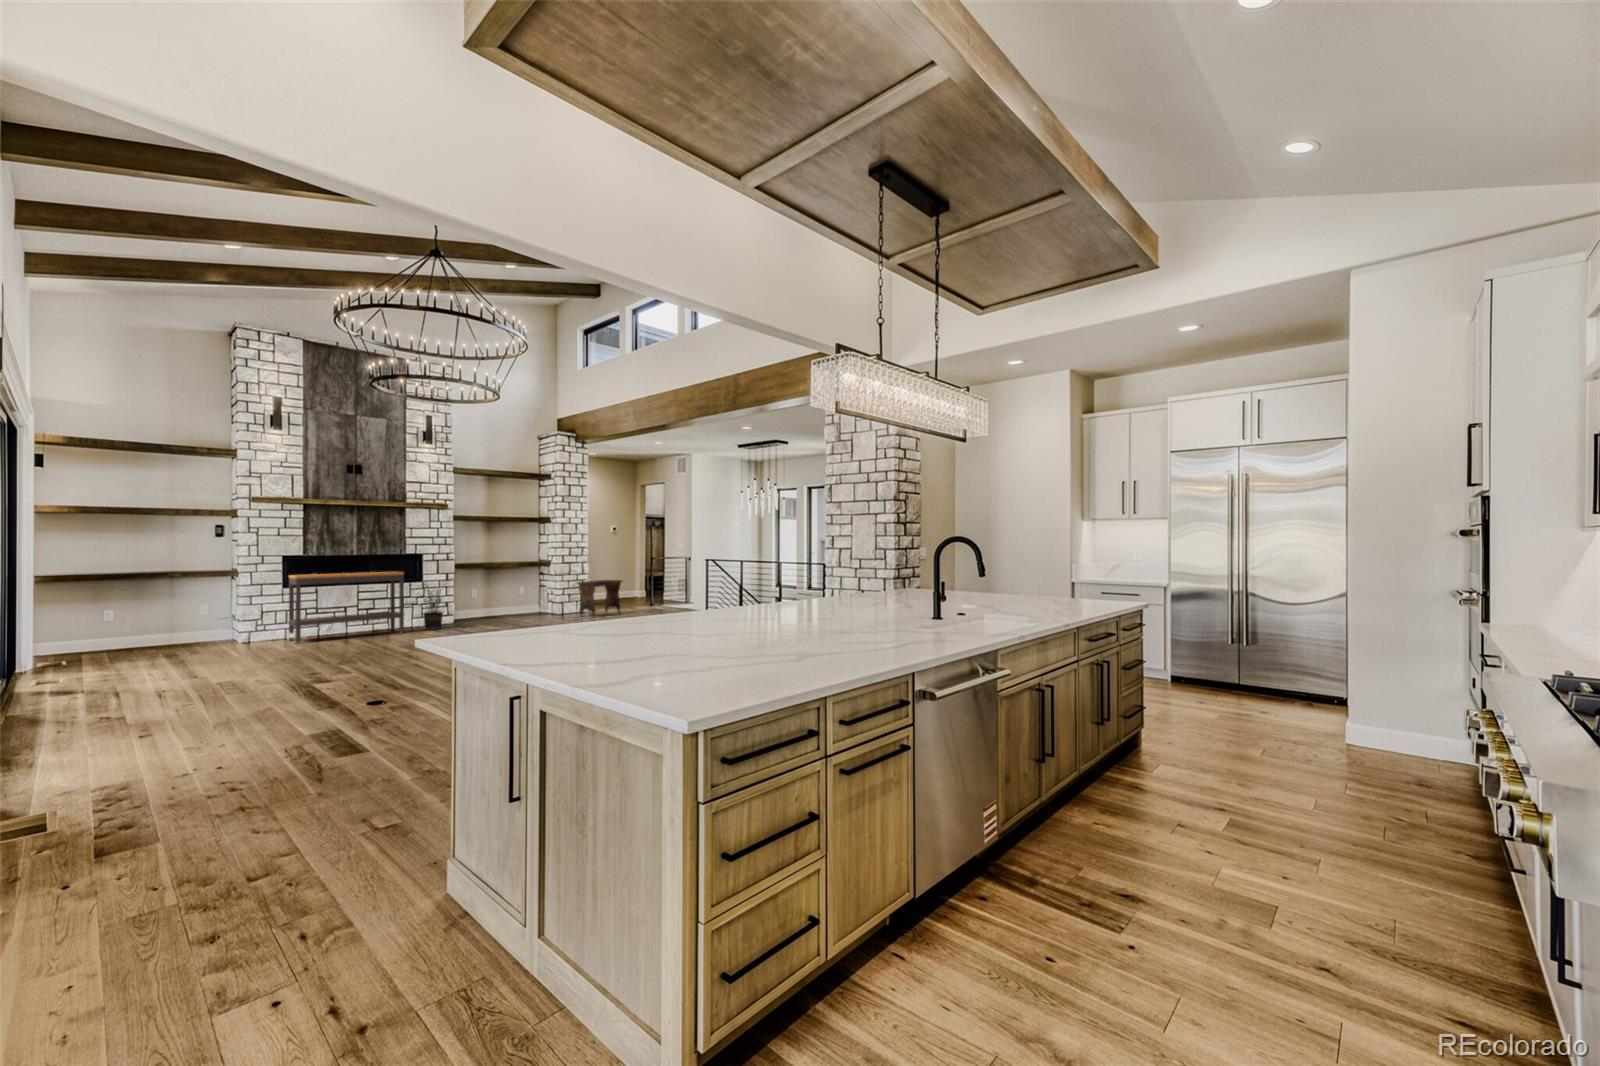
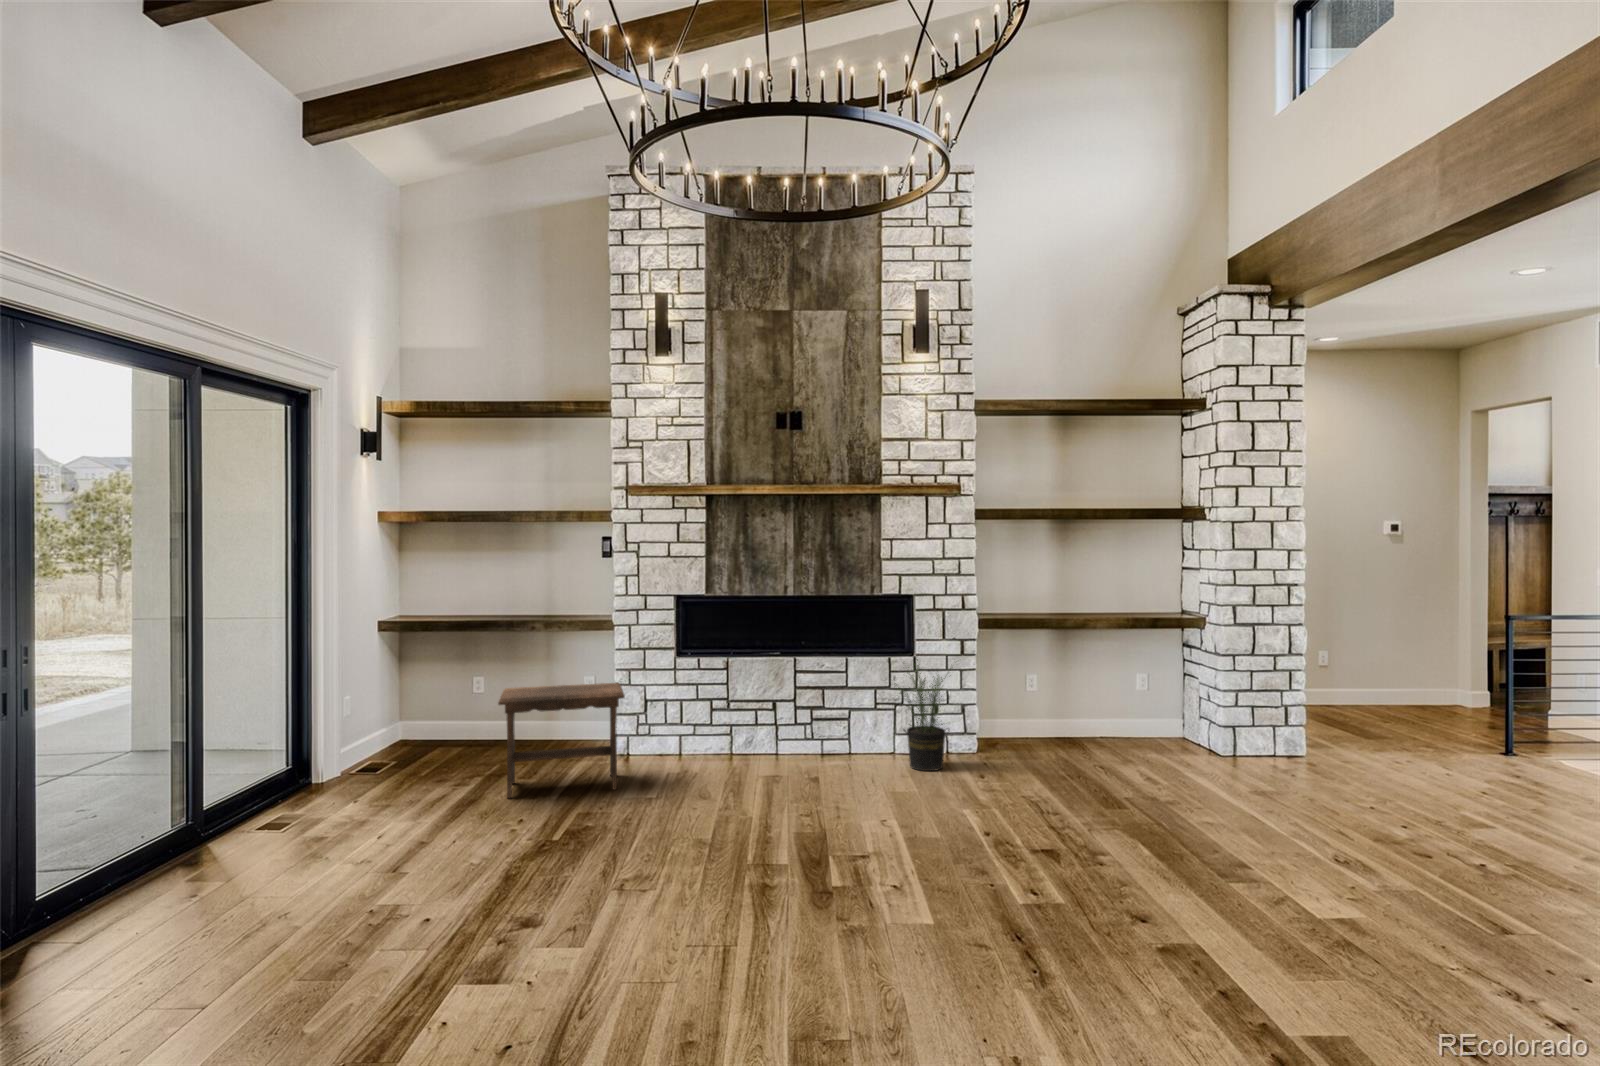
console table: present [289,572,404,643] -> none [673,632,863,774]
footstool: present [577,580,622,616] -> present [498,683,625,798]

